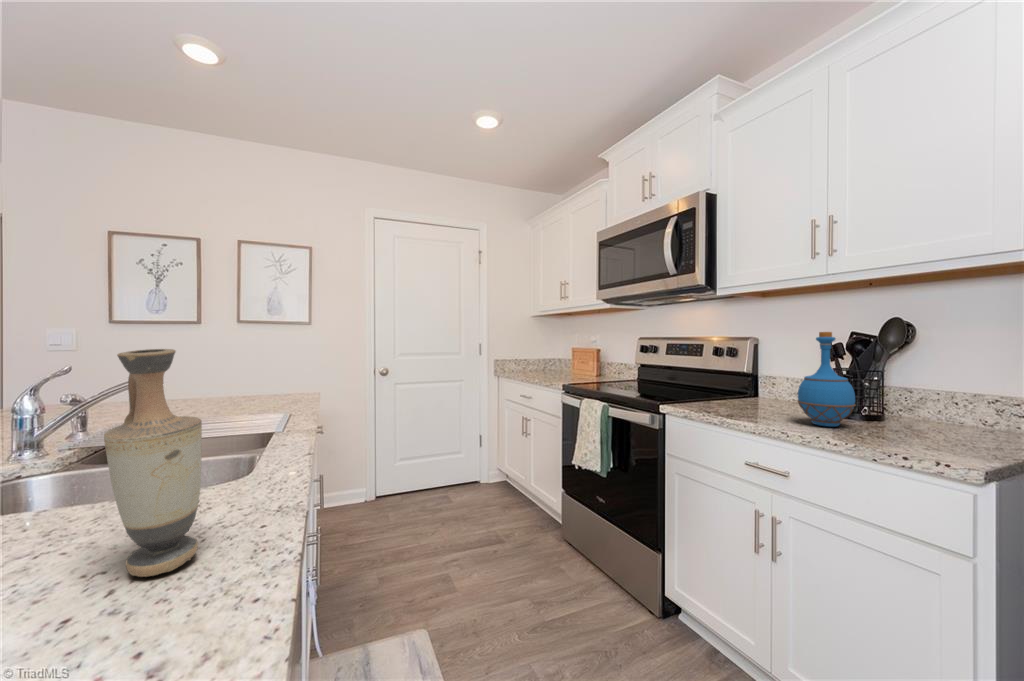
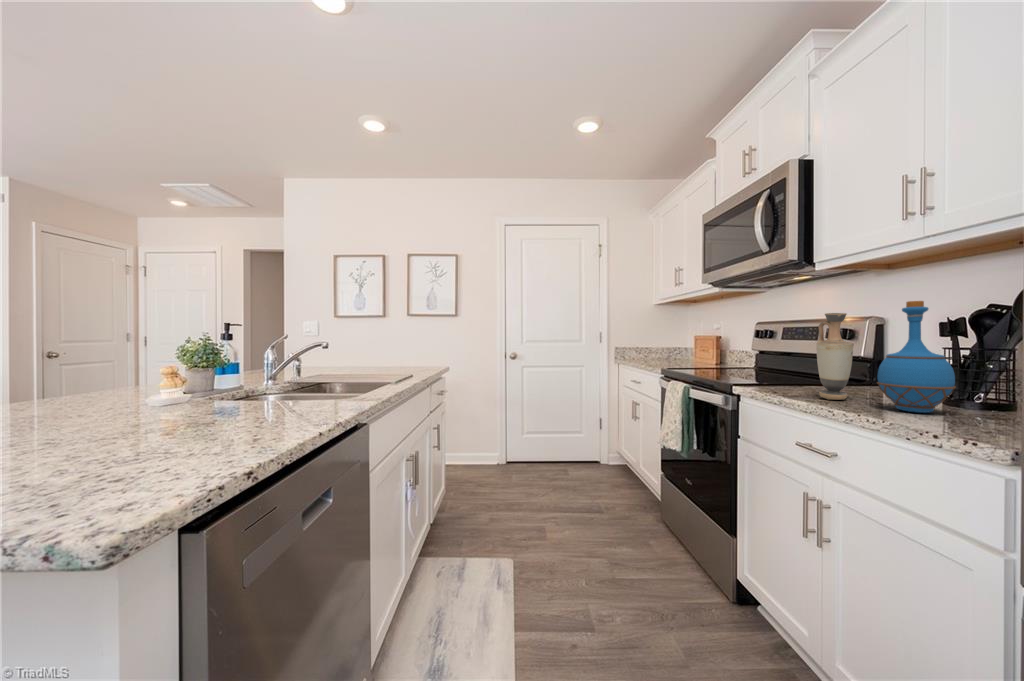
vase: present [104,349,202,577] -> present [816,313,854,400]

